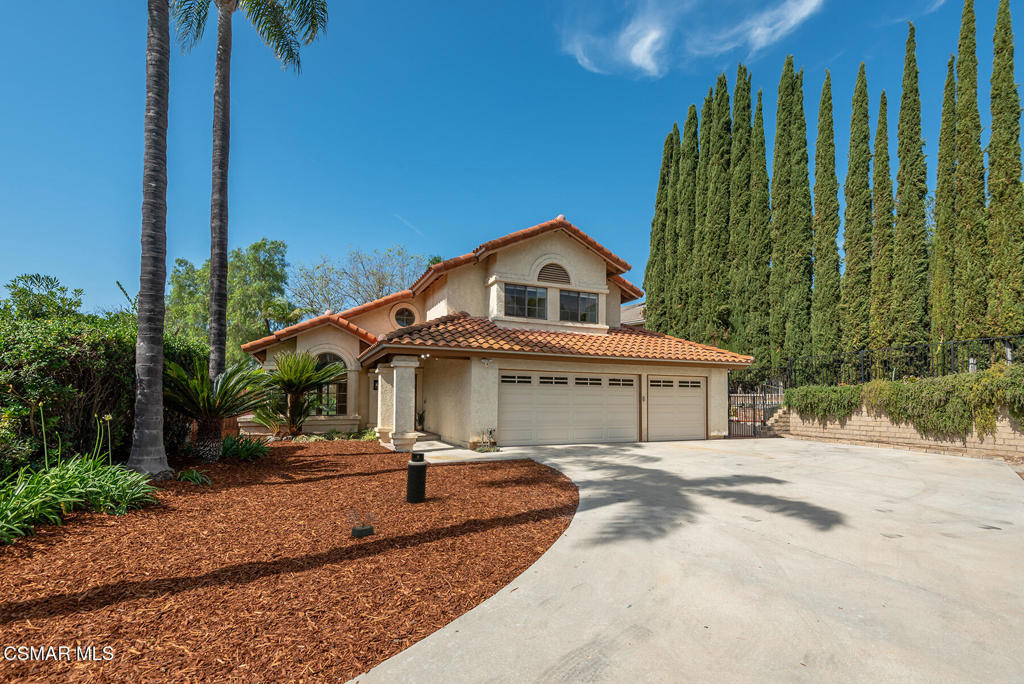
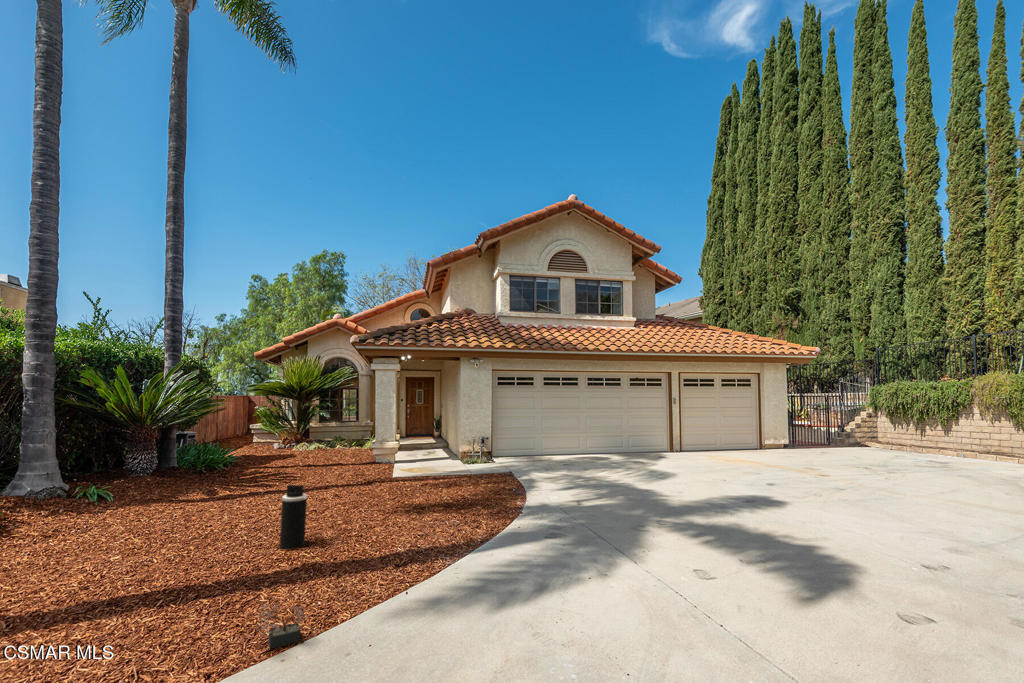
decorative plant: present [346,510,377,537] -> present [256,602,308,649]

